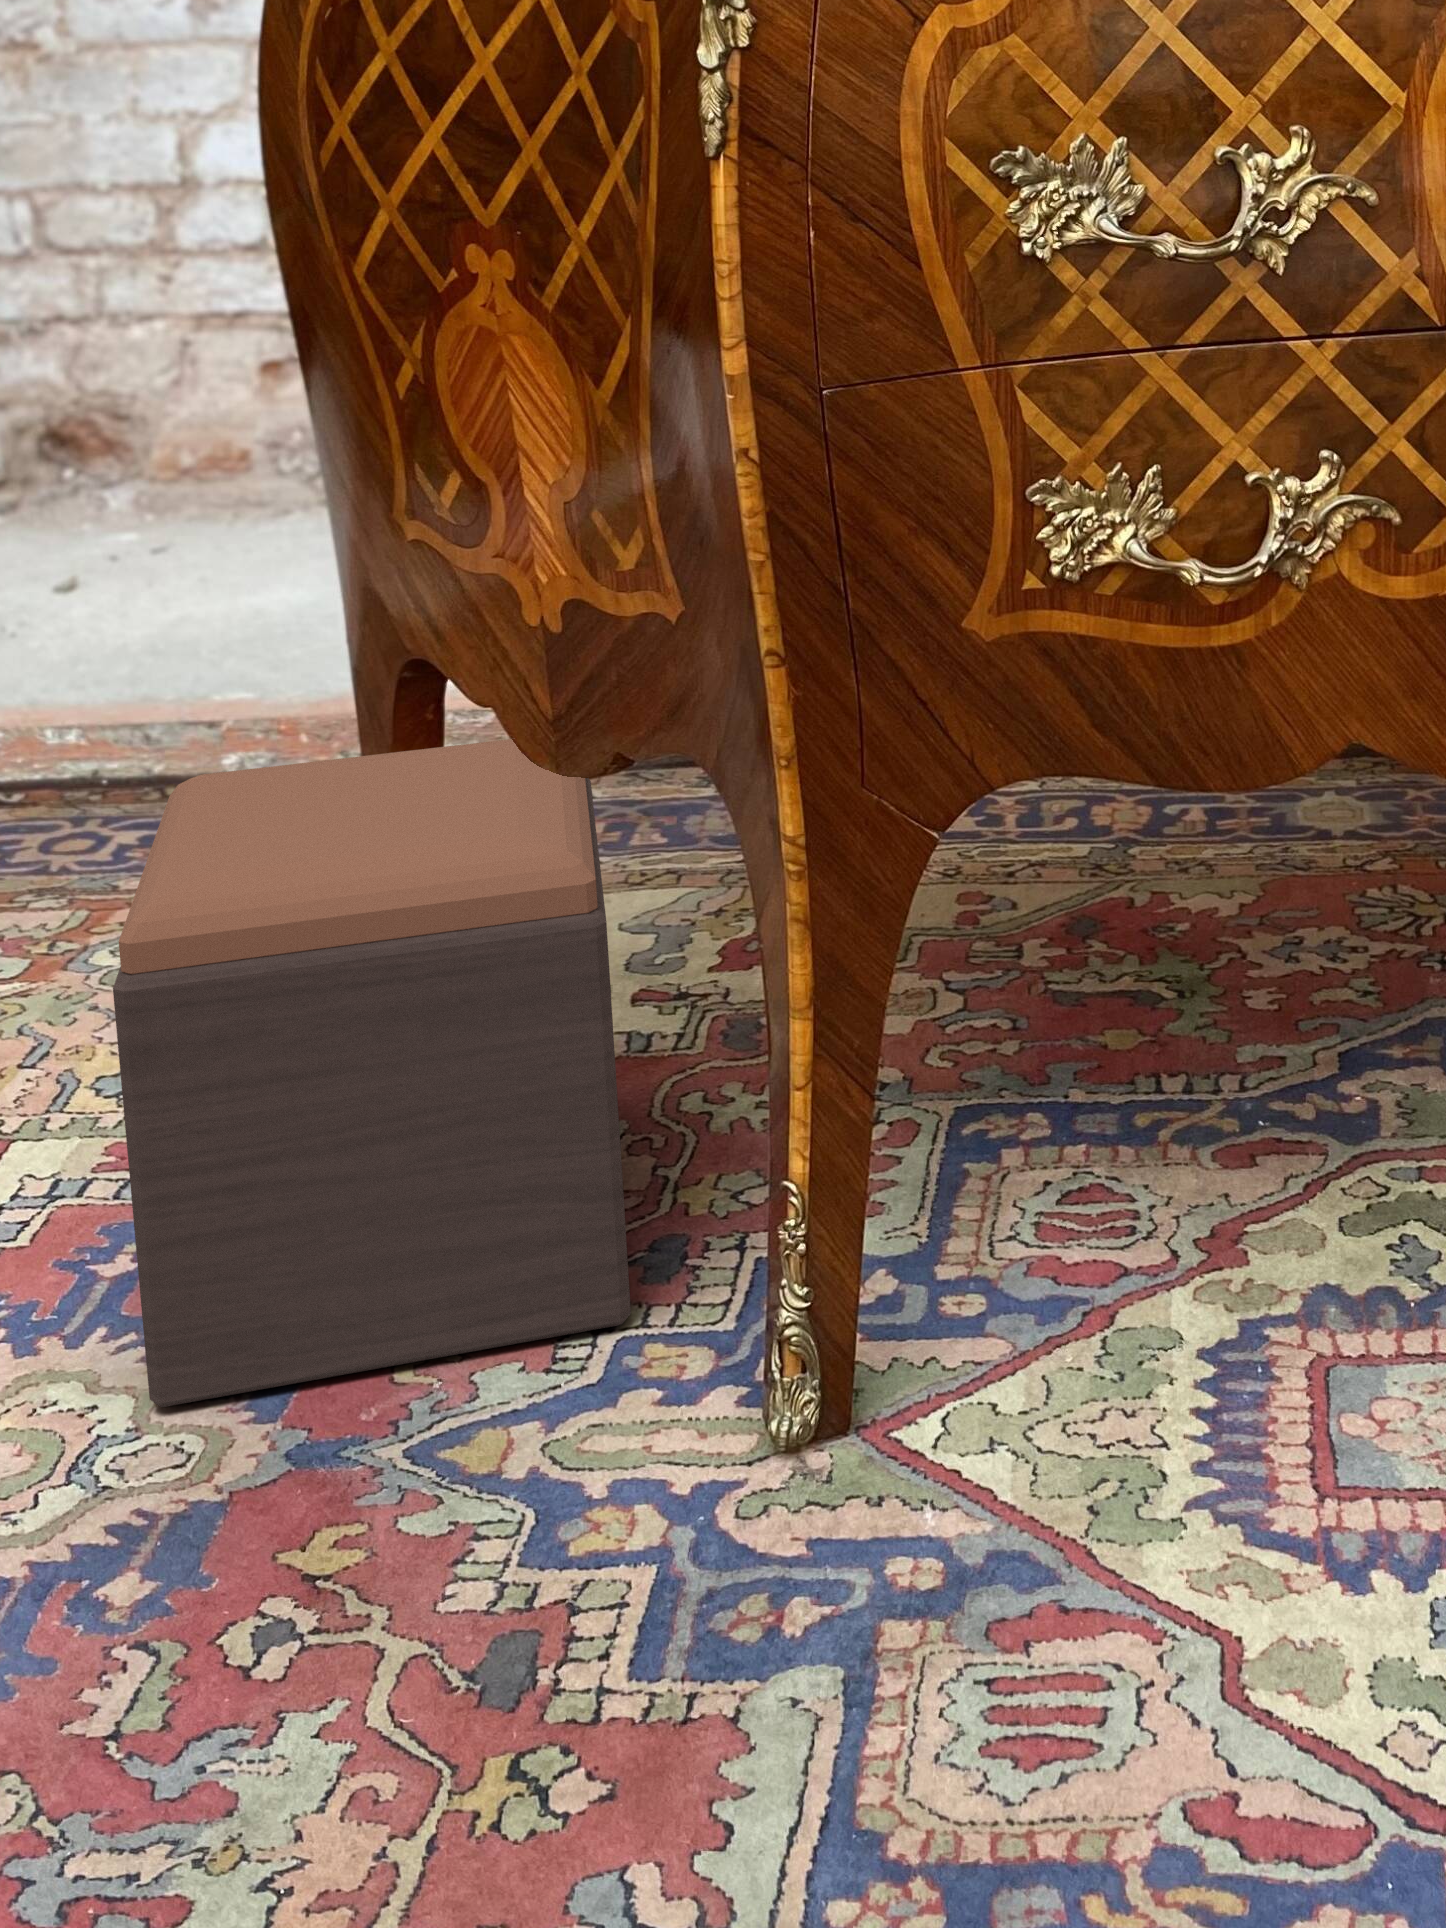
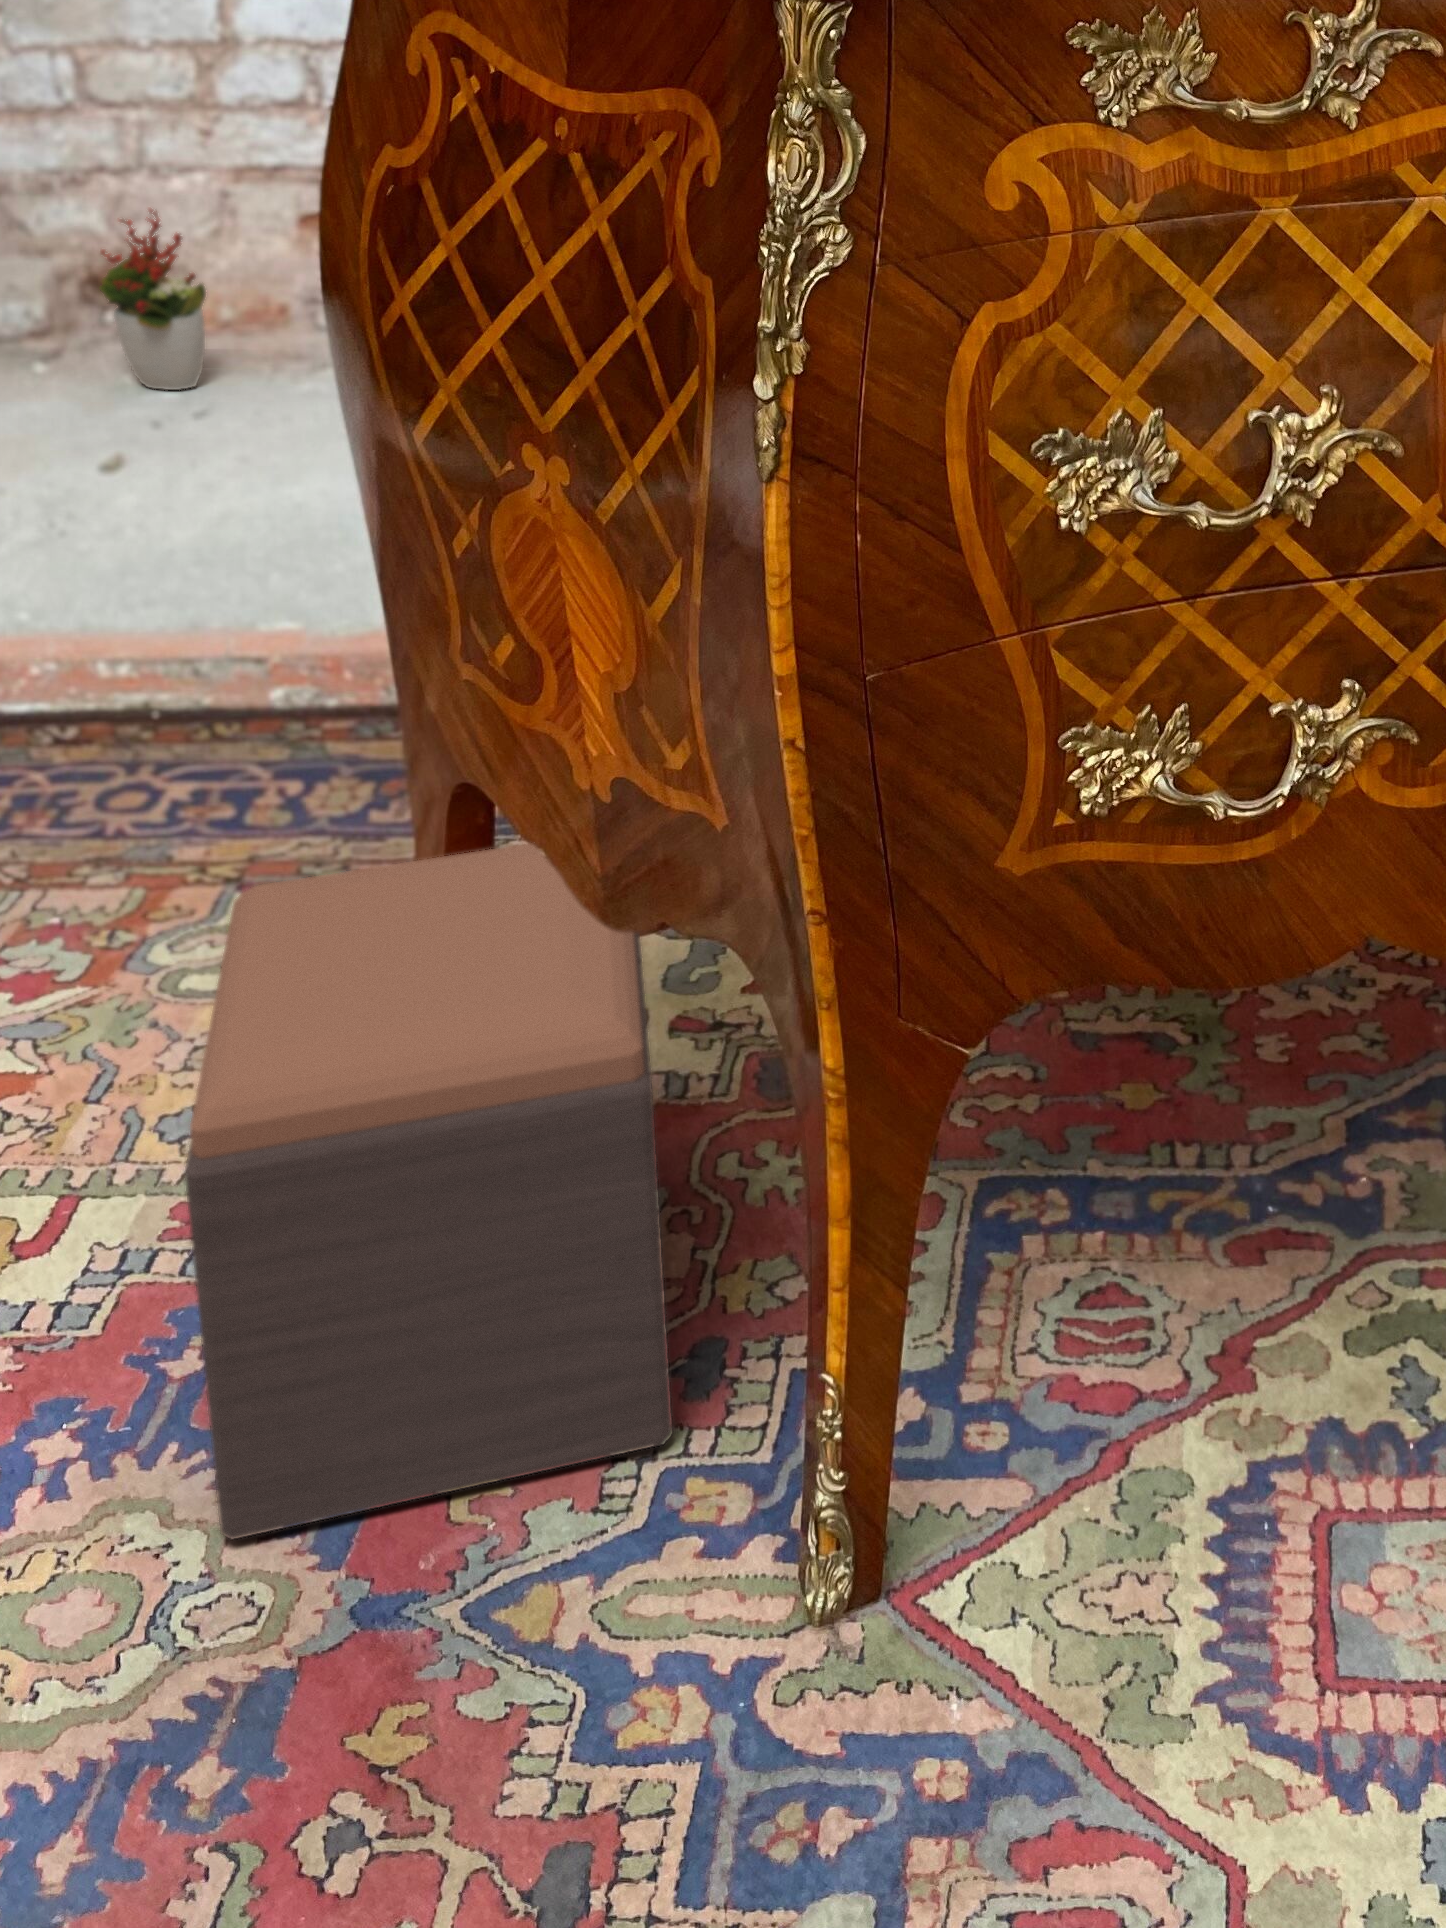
decorative plant: none [44,355,155,547] -> present [100,209,206,390]

